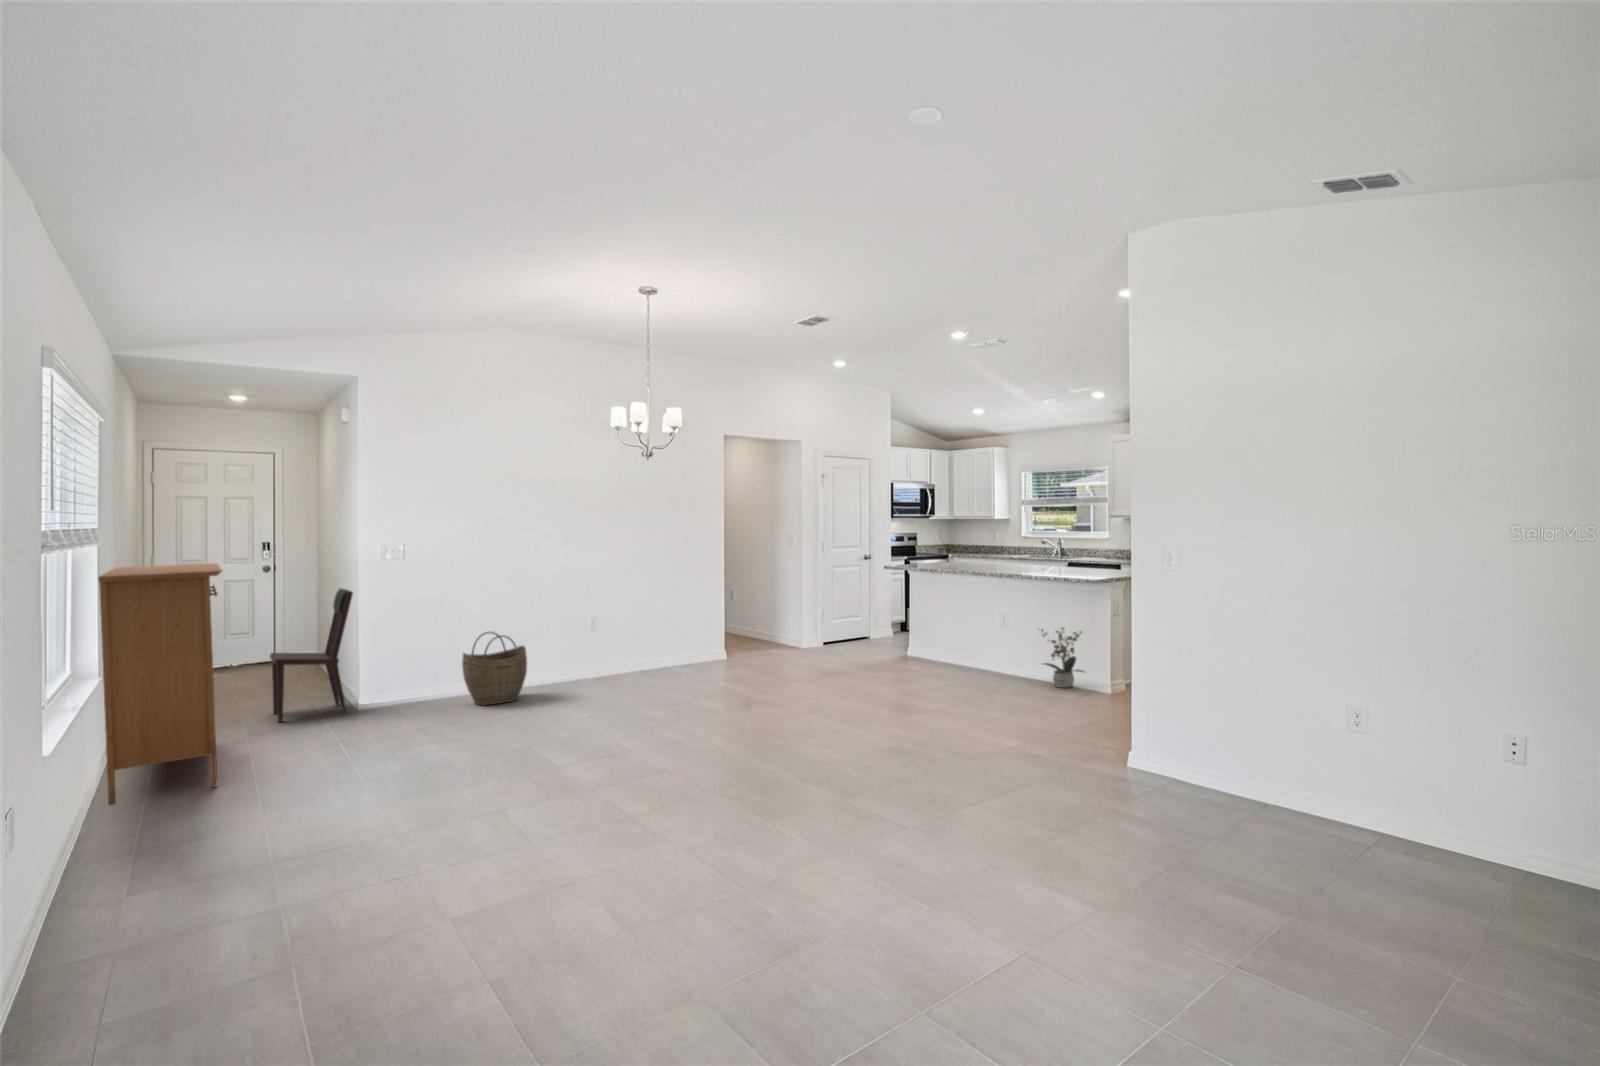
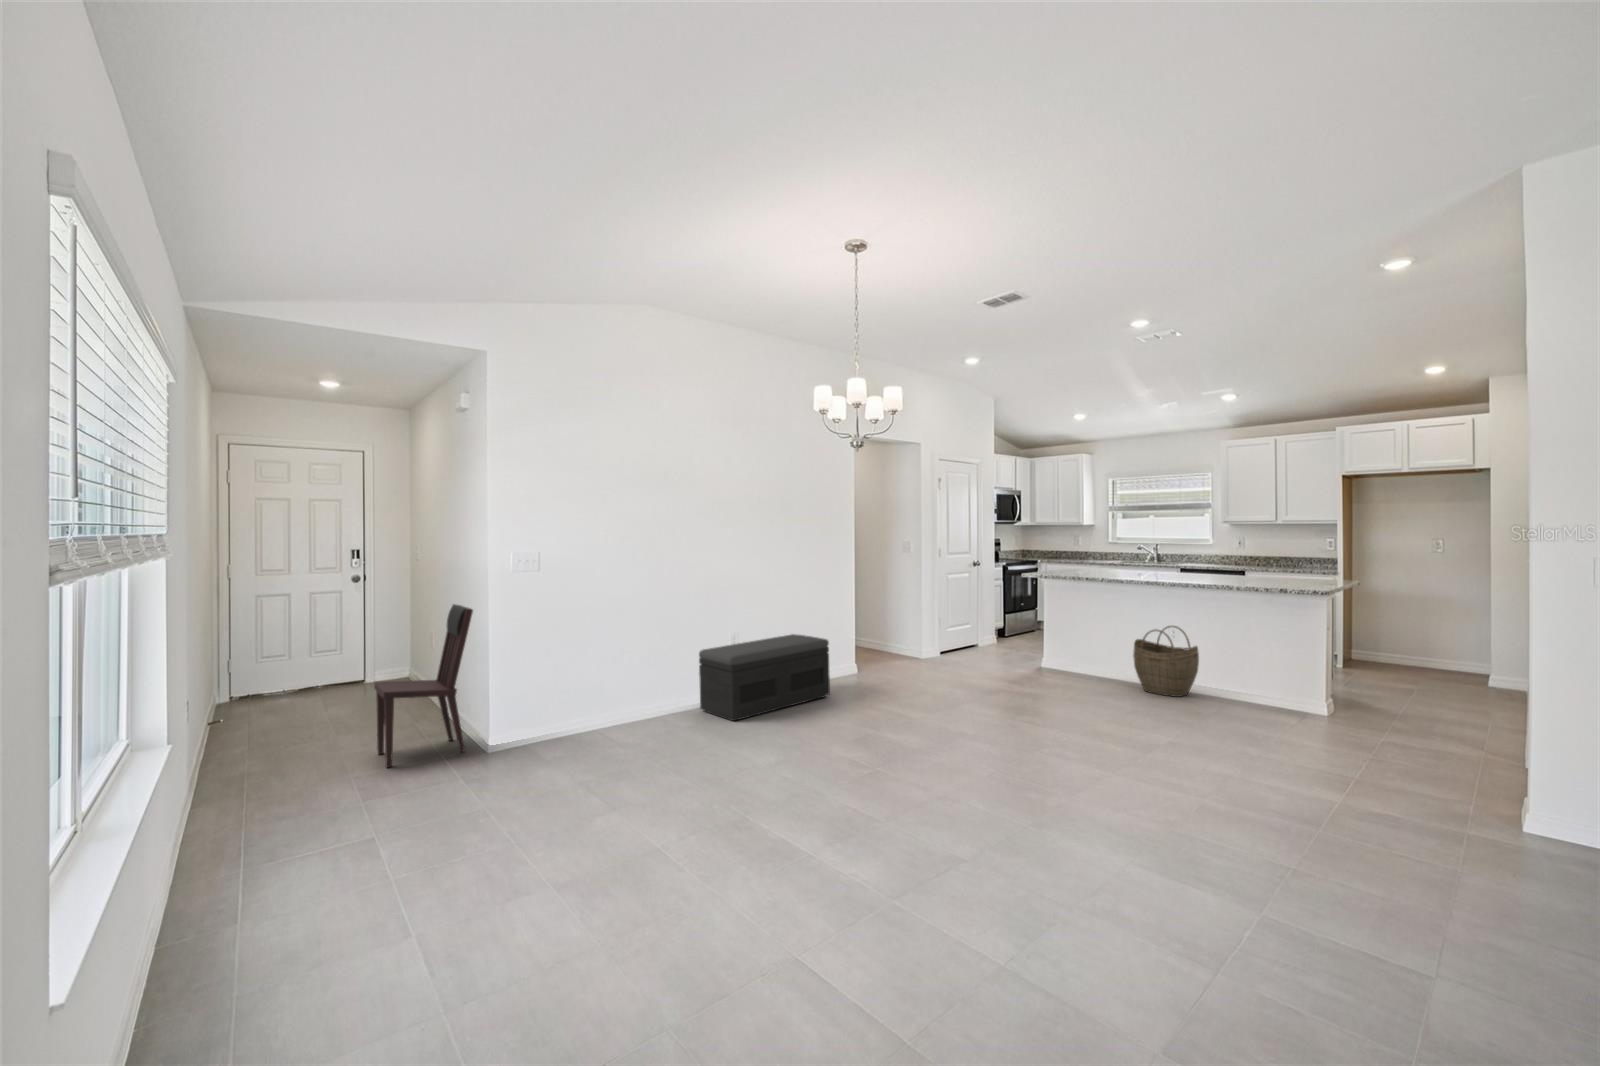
console table: present [98,563,222,805] -> none [163,578,337,931]
storage bench: none [563,620,688,693] -> present [699,634,830,721]
potted plant: present [1041,627,1084,688] -> none [1227,642,1295,713]
woven basket: present [462,632,527,705] -> present [1133,626,1199,697]

